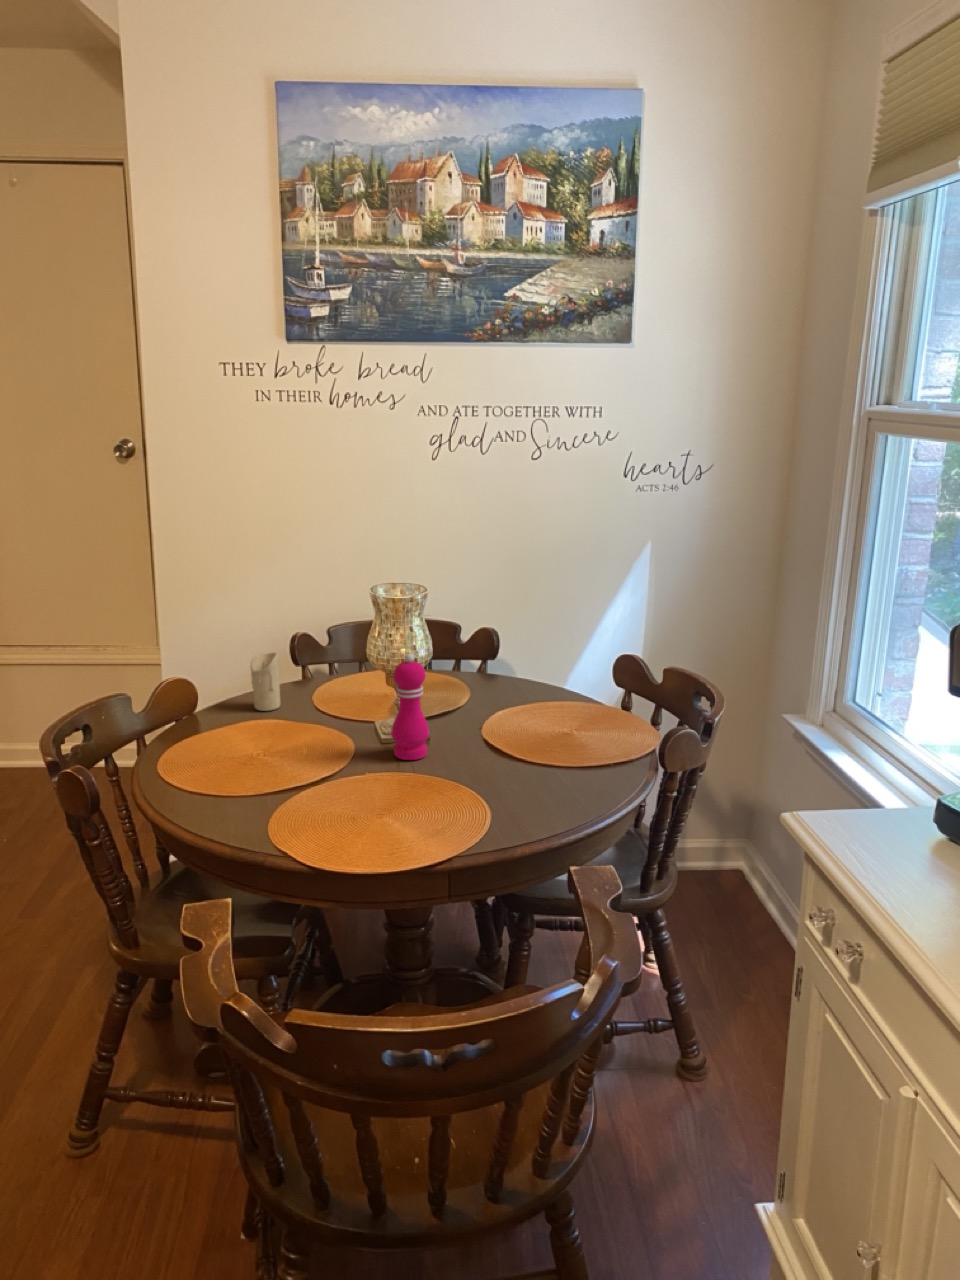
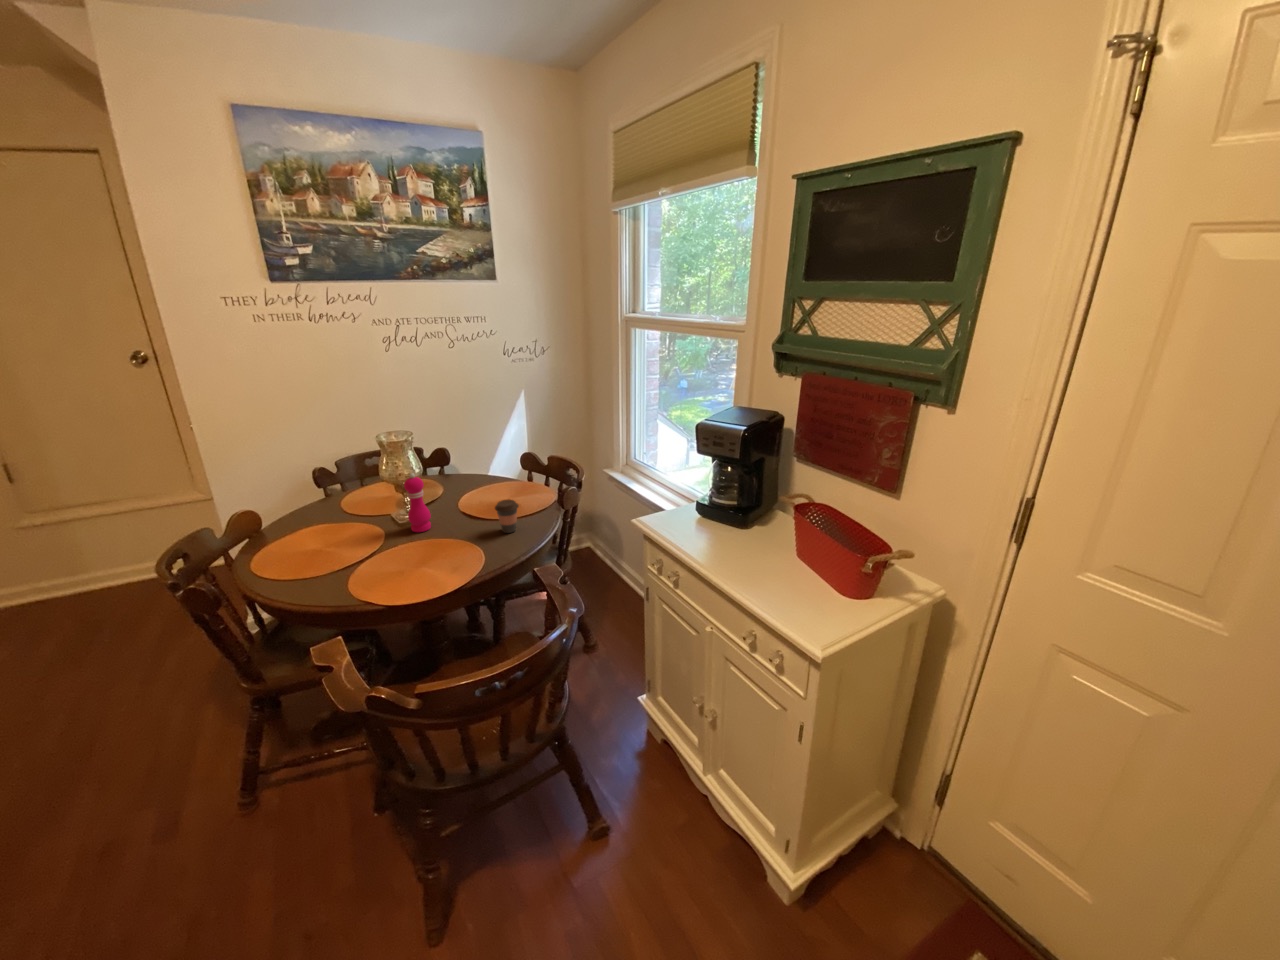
candle: present [250,653,280,711] -> none [298,484,324,521]
coffee cup: none [533,729,578,793] -> present [495,500,519,533]

